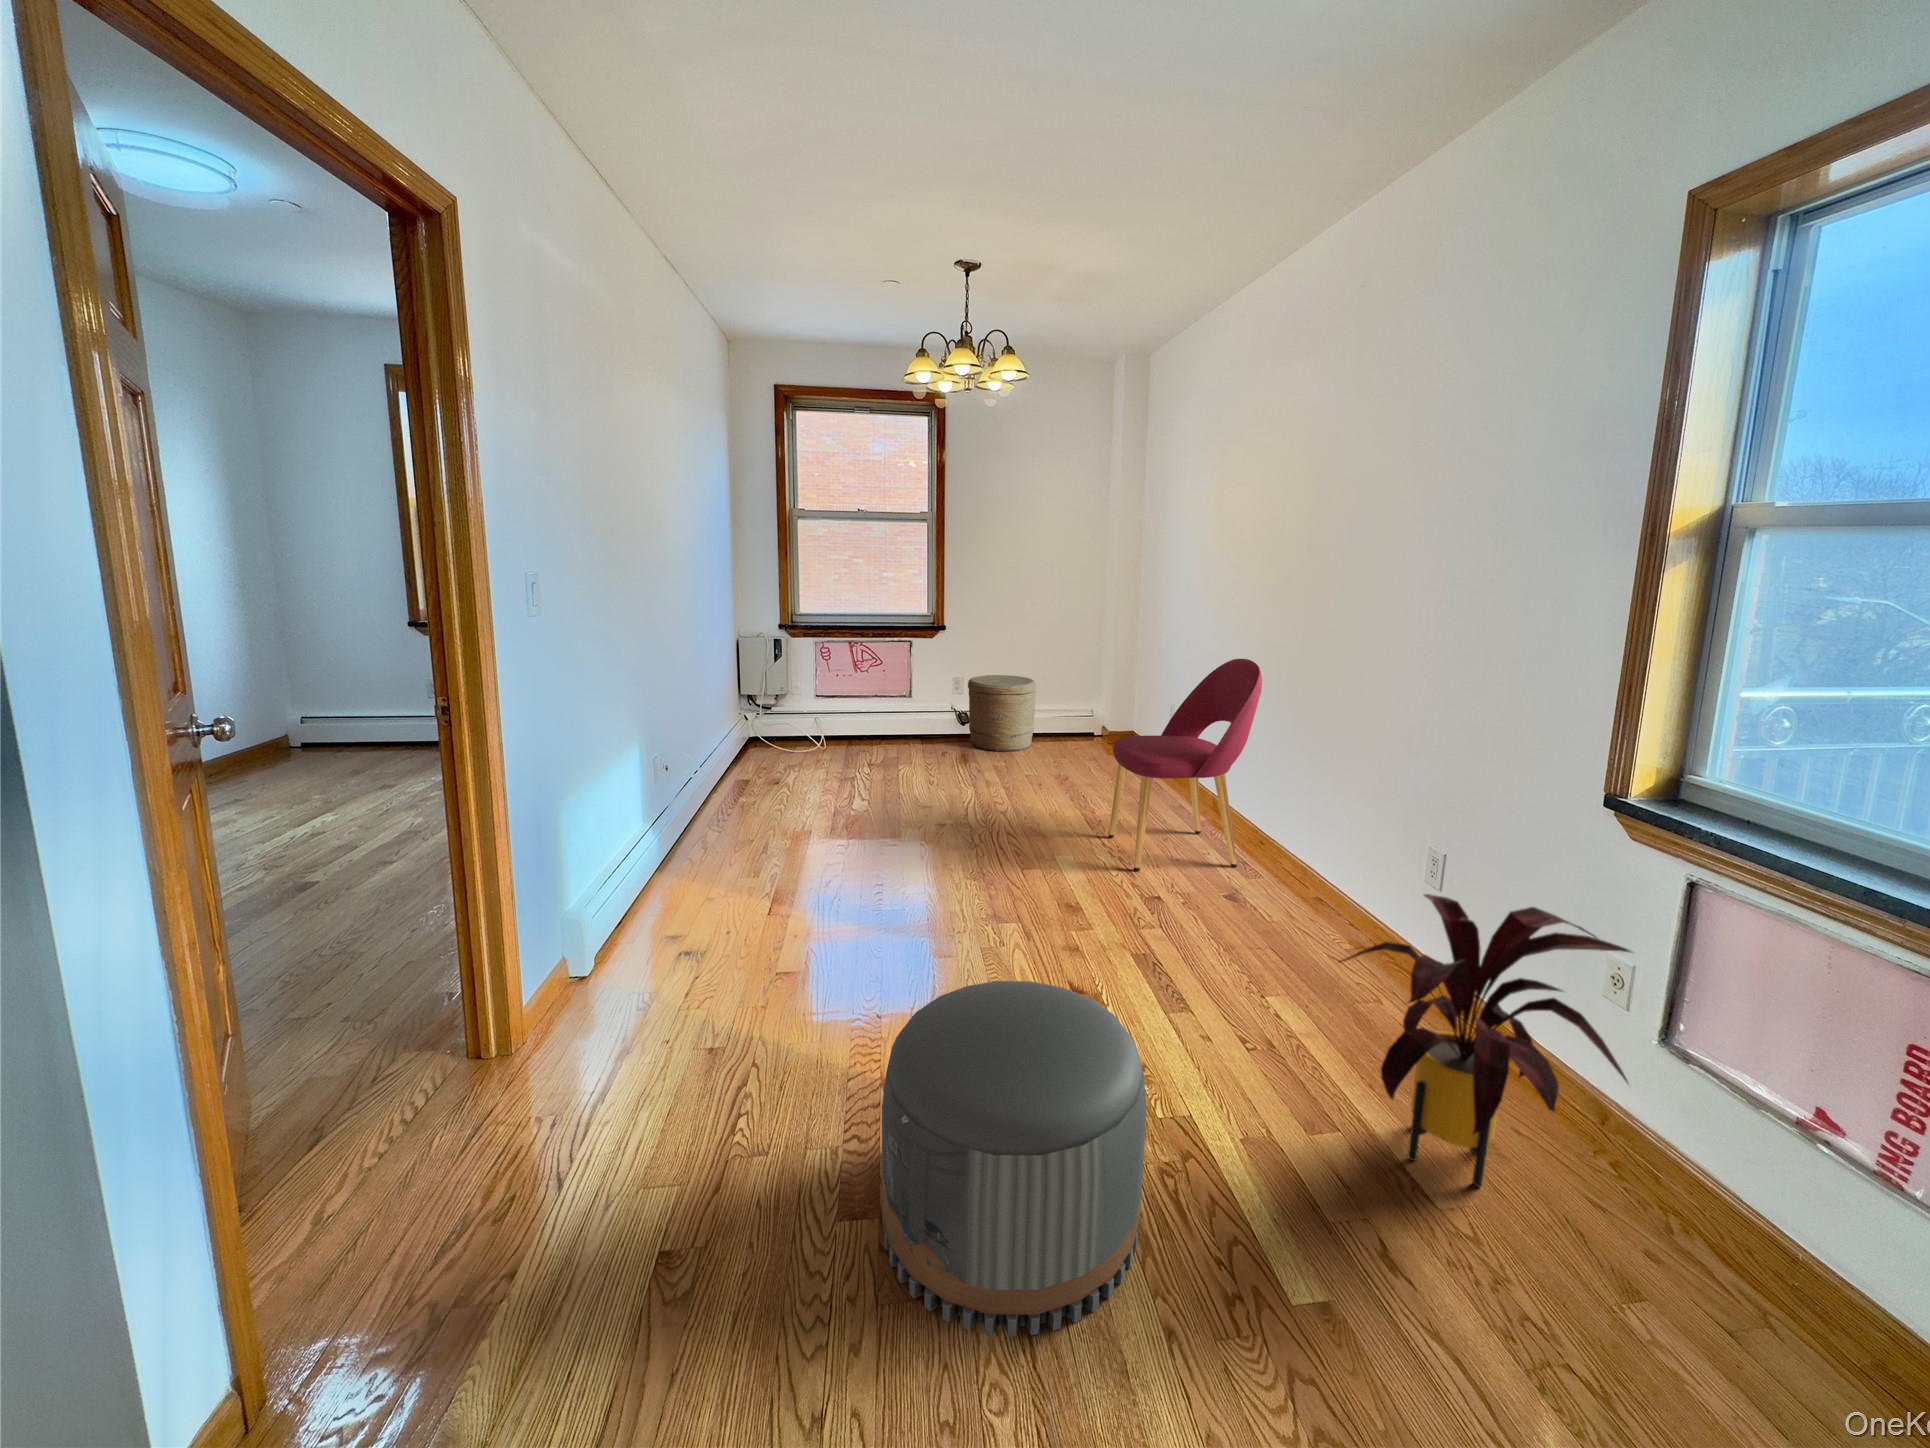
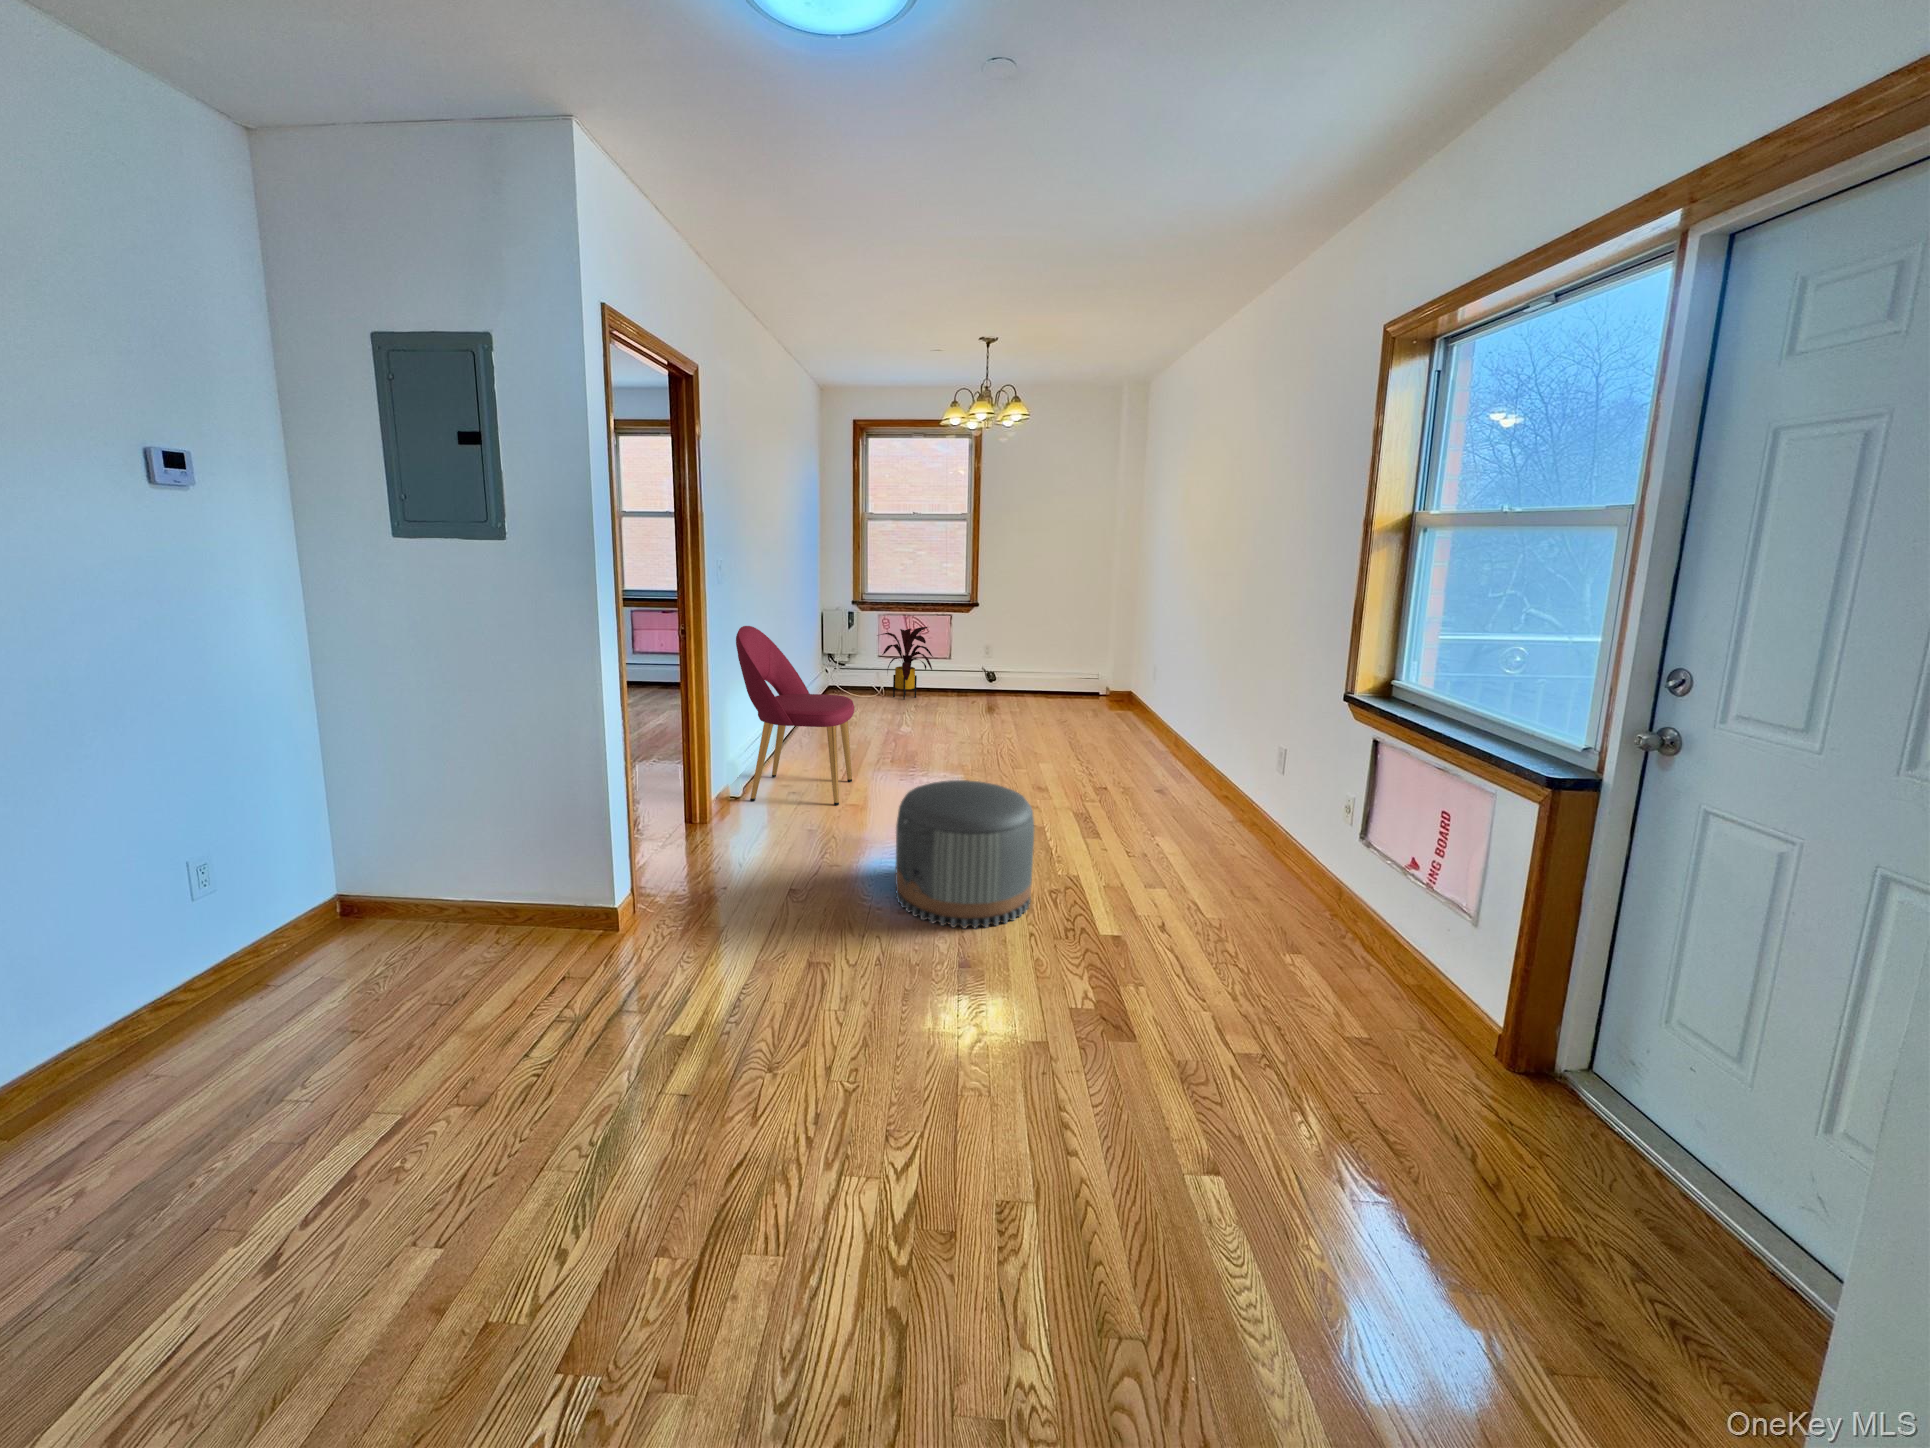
dining chair: present [1108,659,1262,871] -> present [736,626,854,805]
woven basket: present [968,675,1036,752] -> none [994,643,1048,702]
house plant: present [1339,894,1631,1188] -> present [881,627,933,700]

